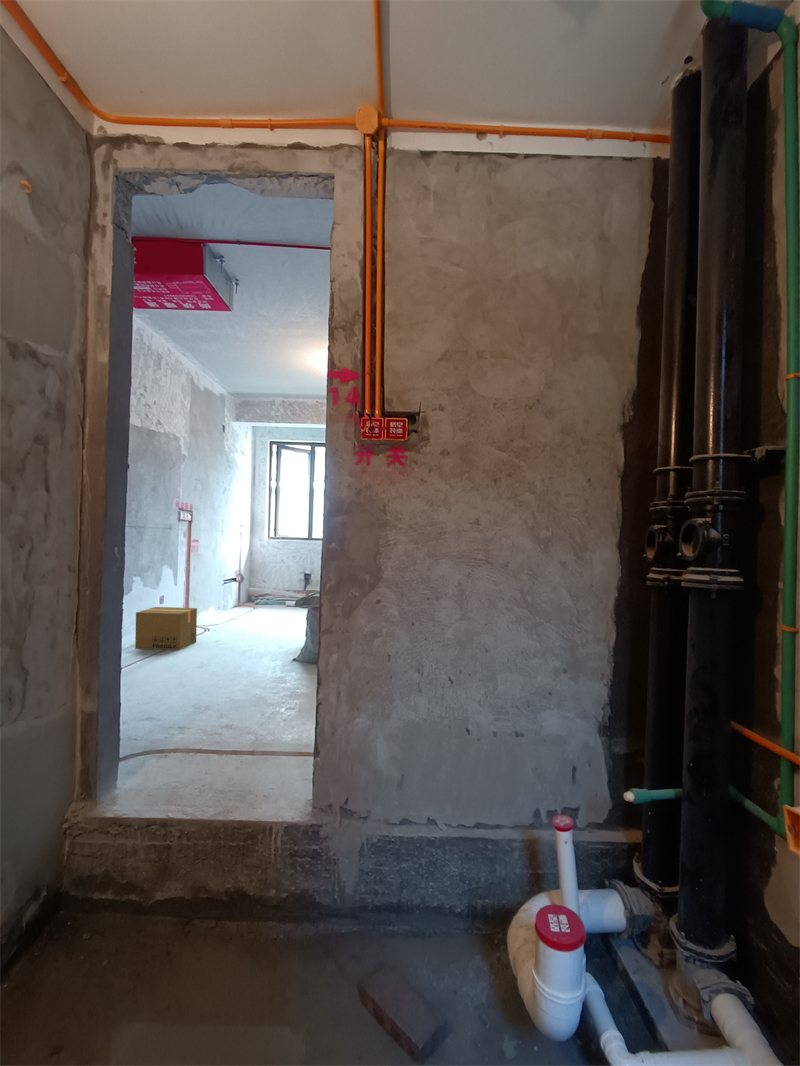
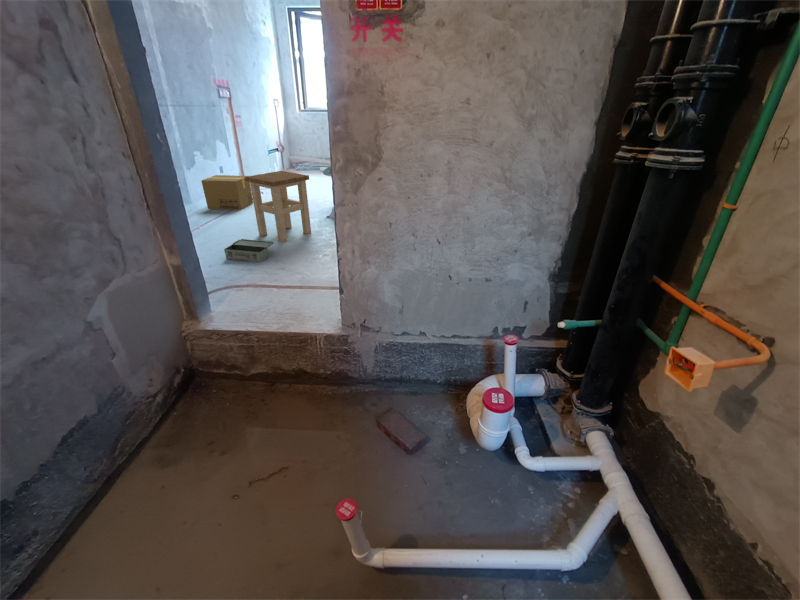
stool: none [197,601,277,691] -> present [245,171,311,242]
toolbox: none [152,686,221,718] -> present [224,239,274,262]

